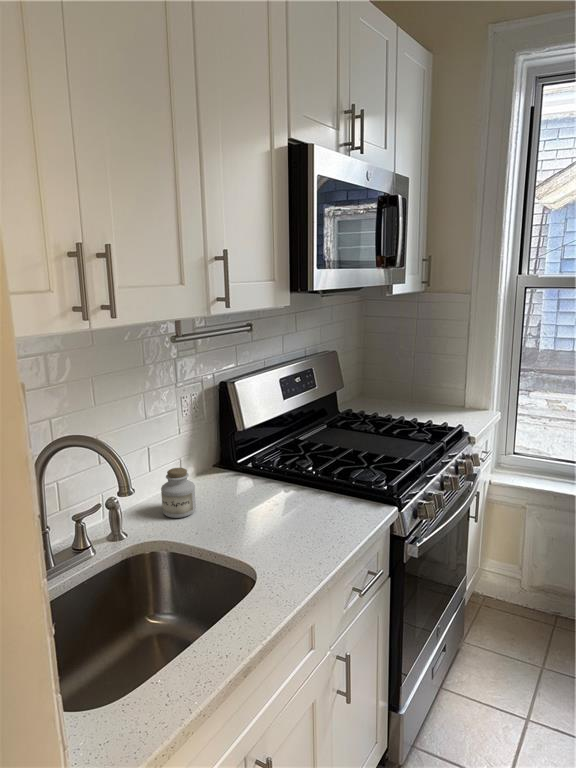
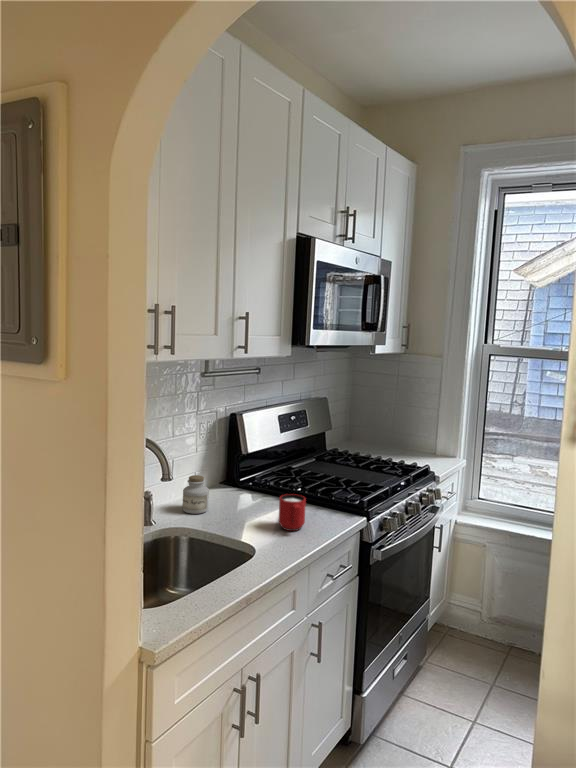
mug: none [285,488,320,538] -> present [279,494,306,531]

